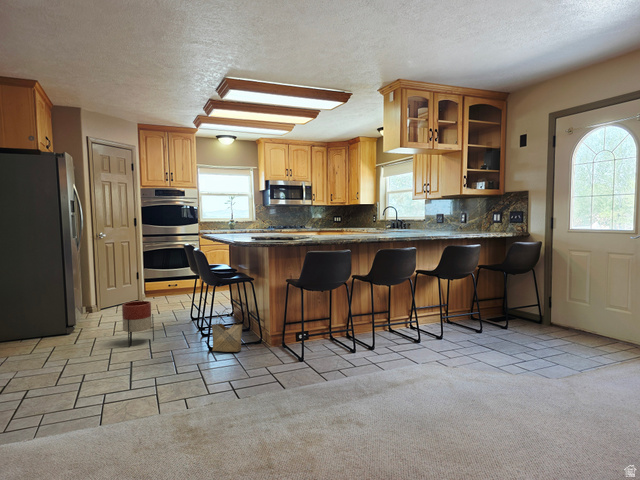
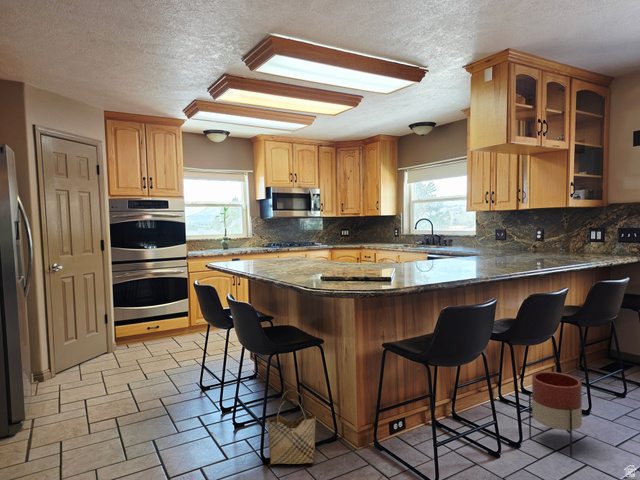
planter: present [122,301,154,347] -> present [529,372,582,457]

